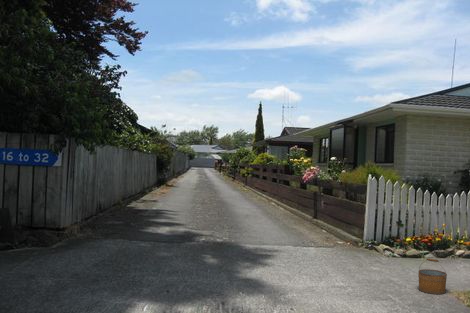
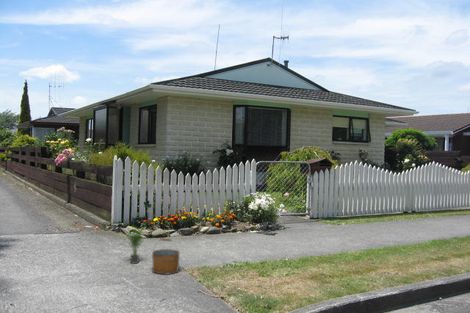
potted plant: none [382,243,411,280] -> present [127,231,142,264]

